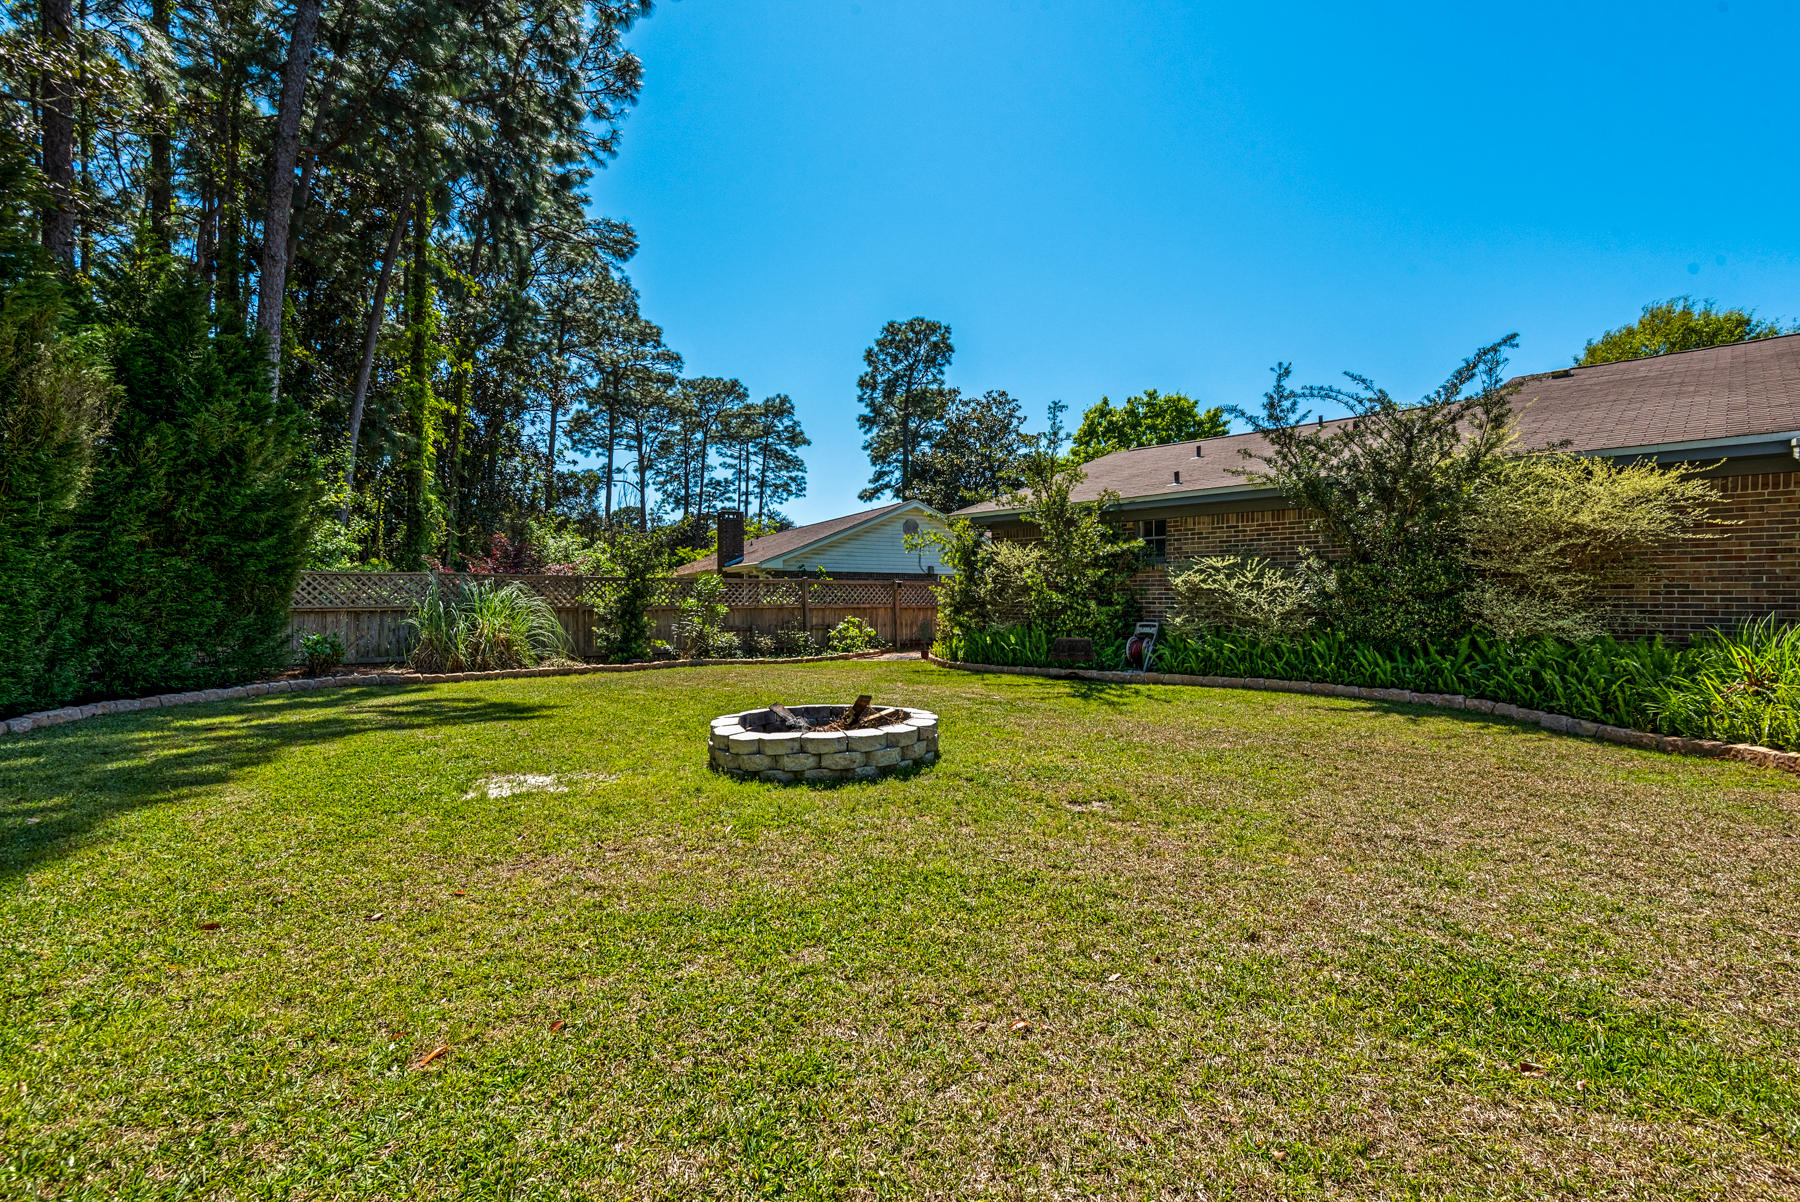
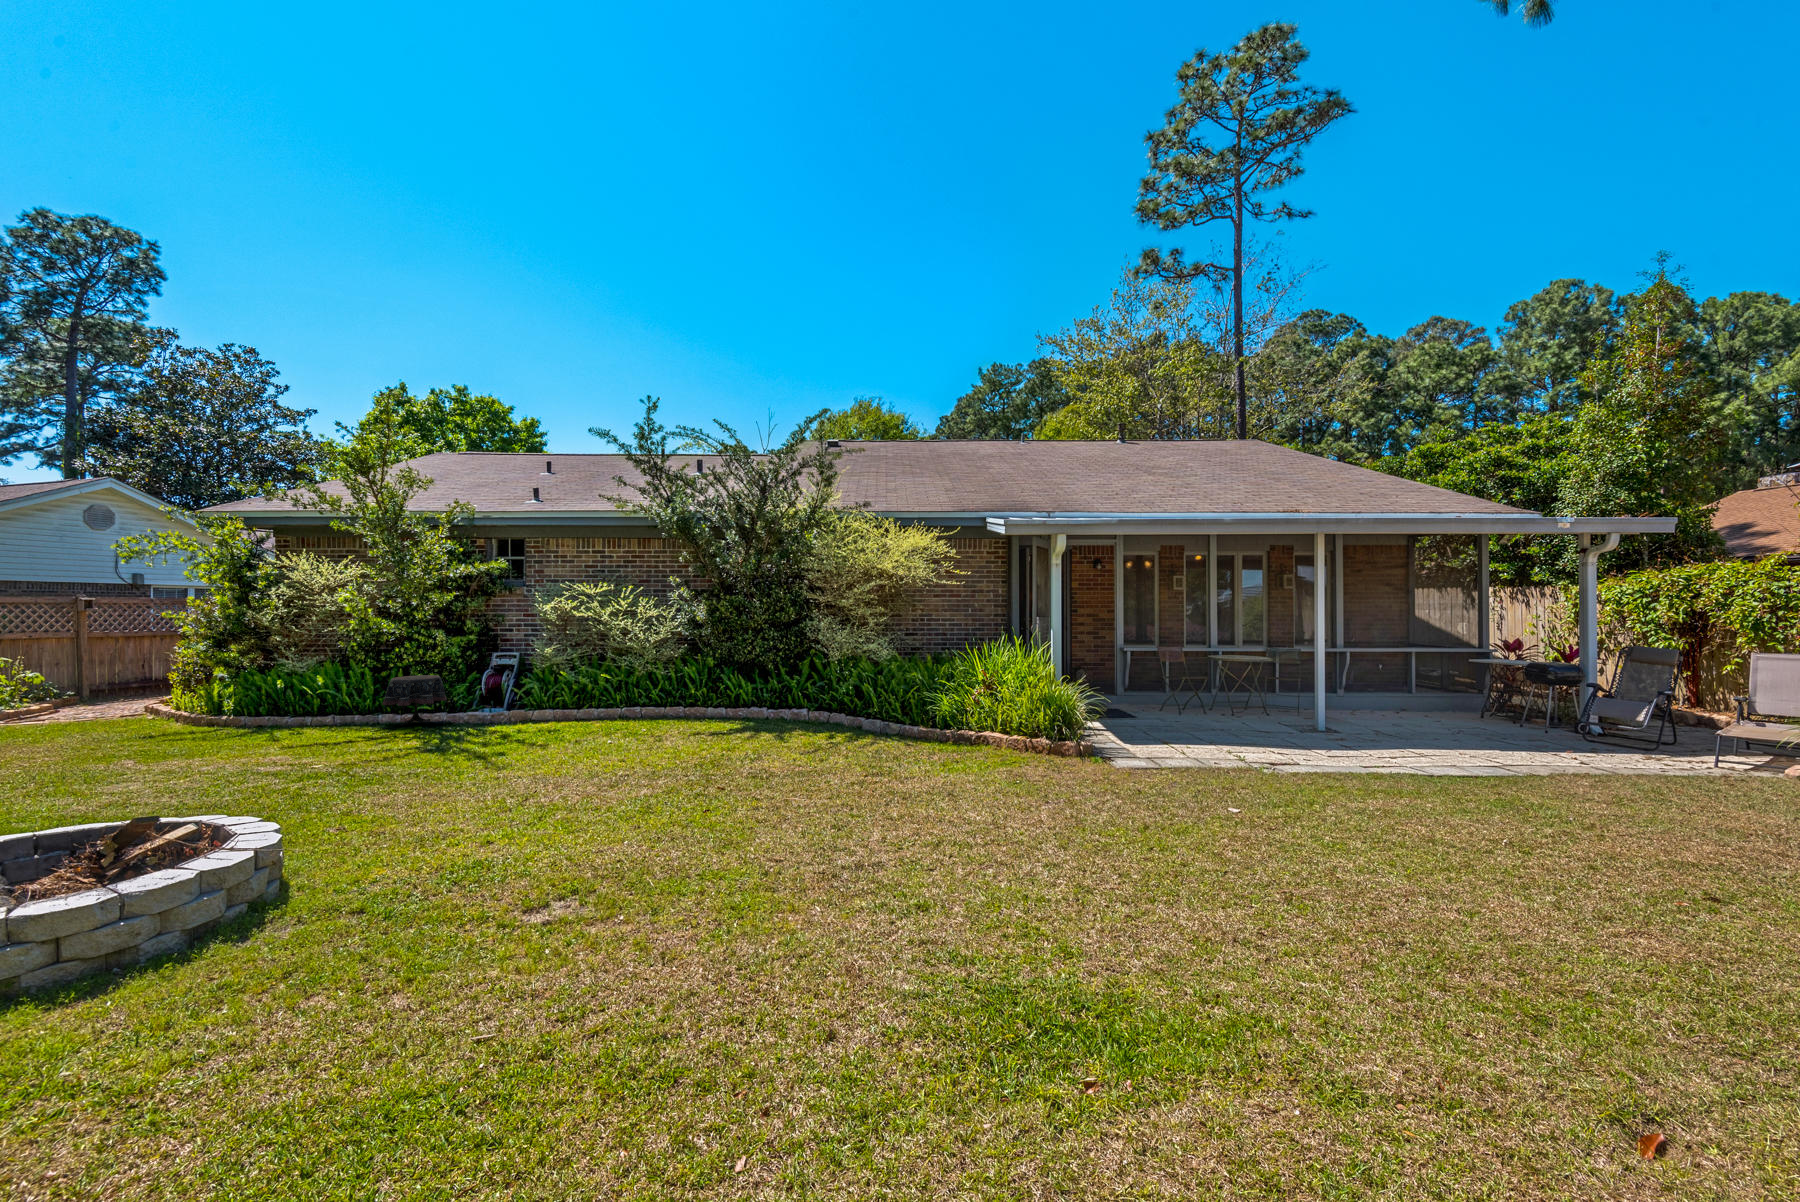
potted tree: present [917,616,939,659] -> none [130,656,178,718]

